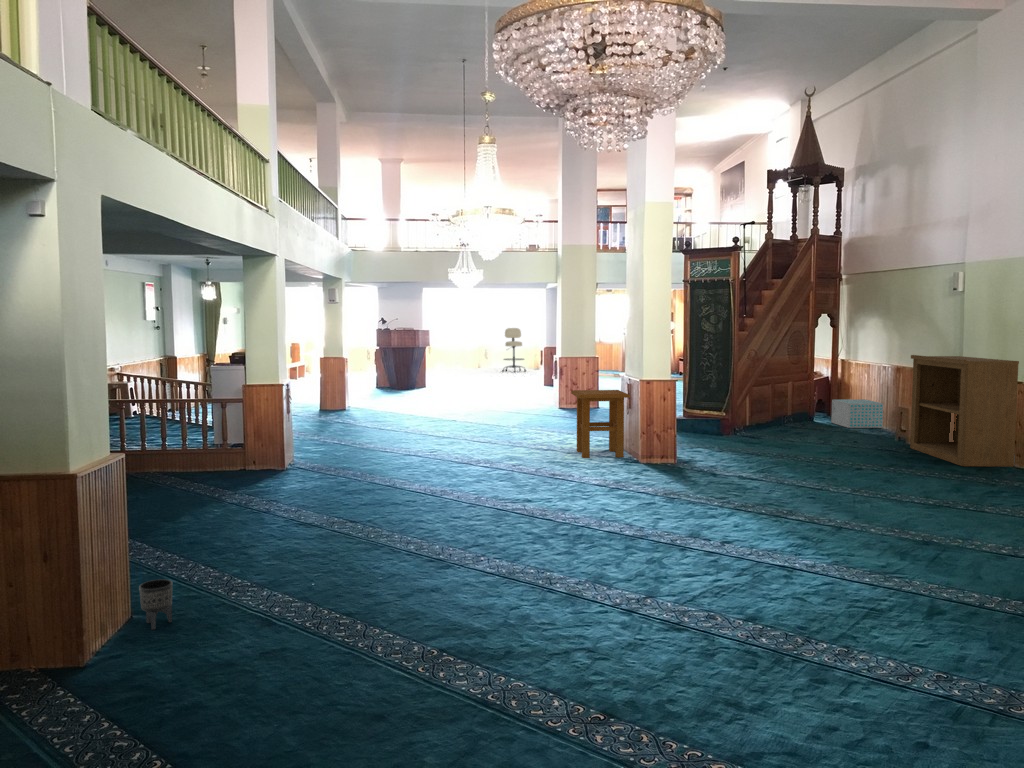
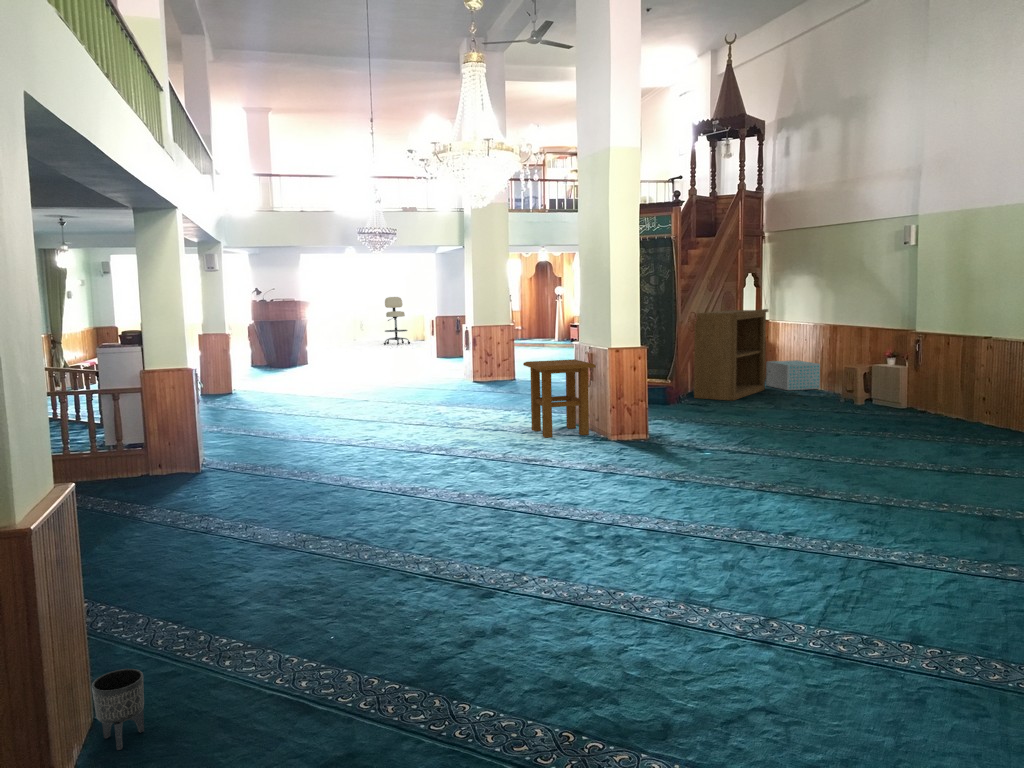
bookshelf: present [910,355,1019,467] -> present [694,309,768,400]

